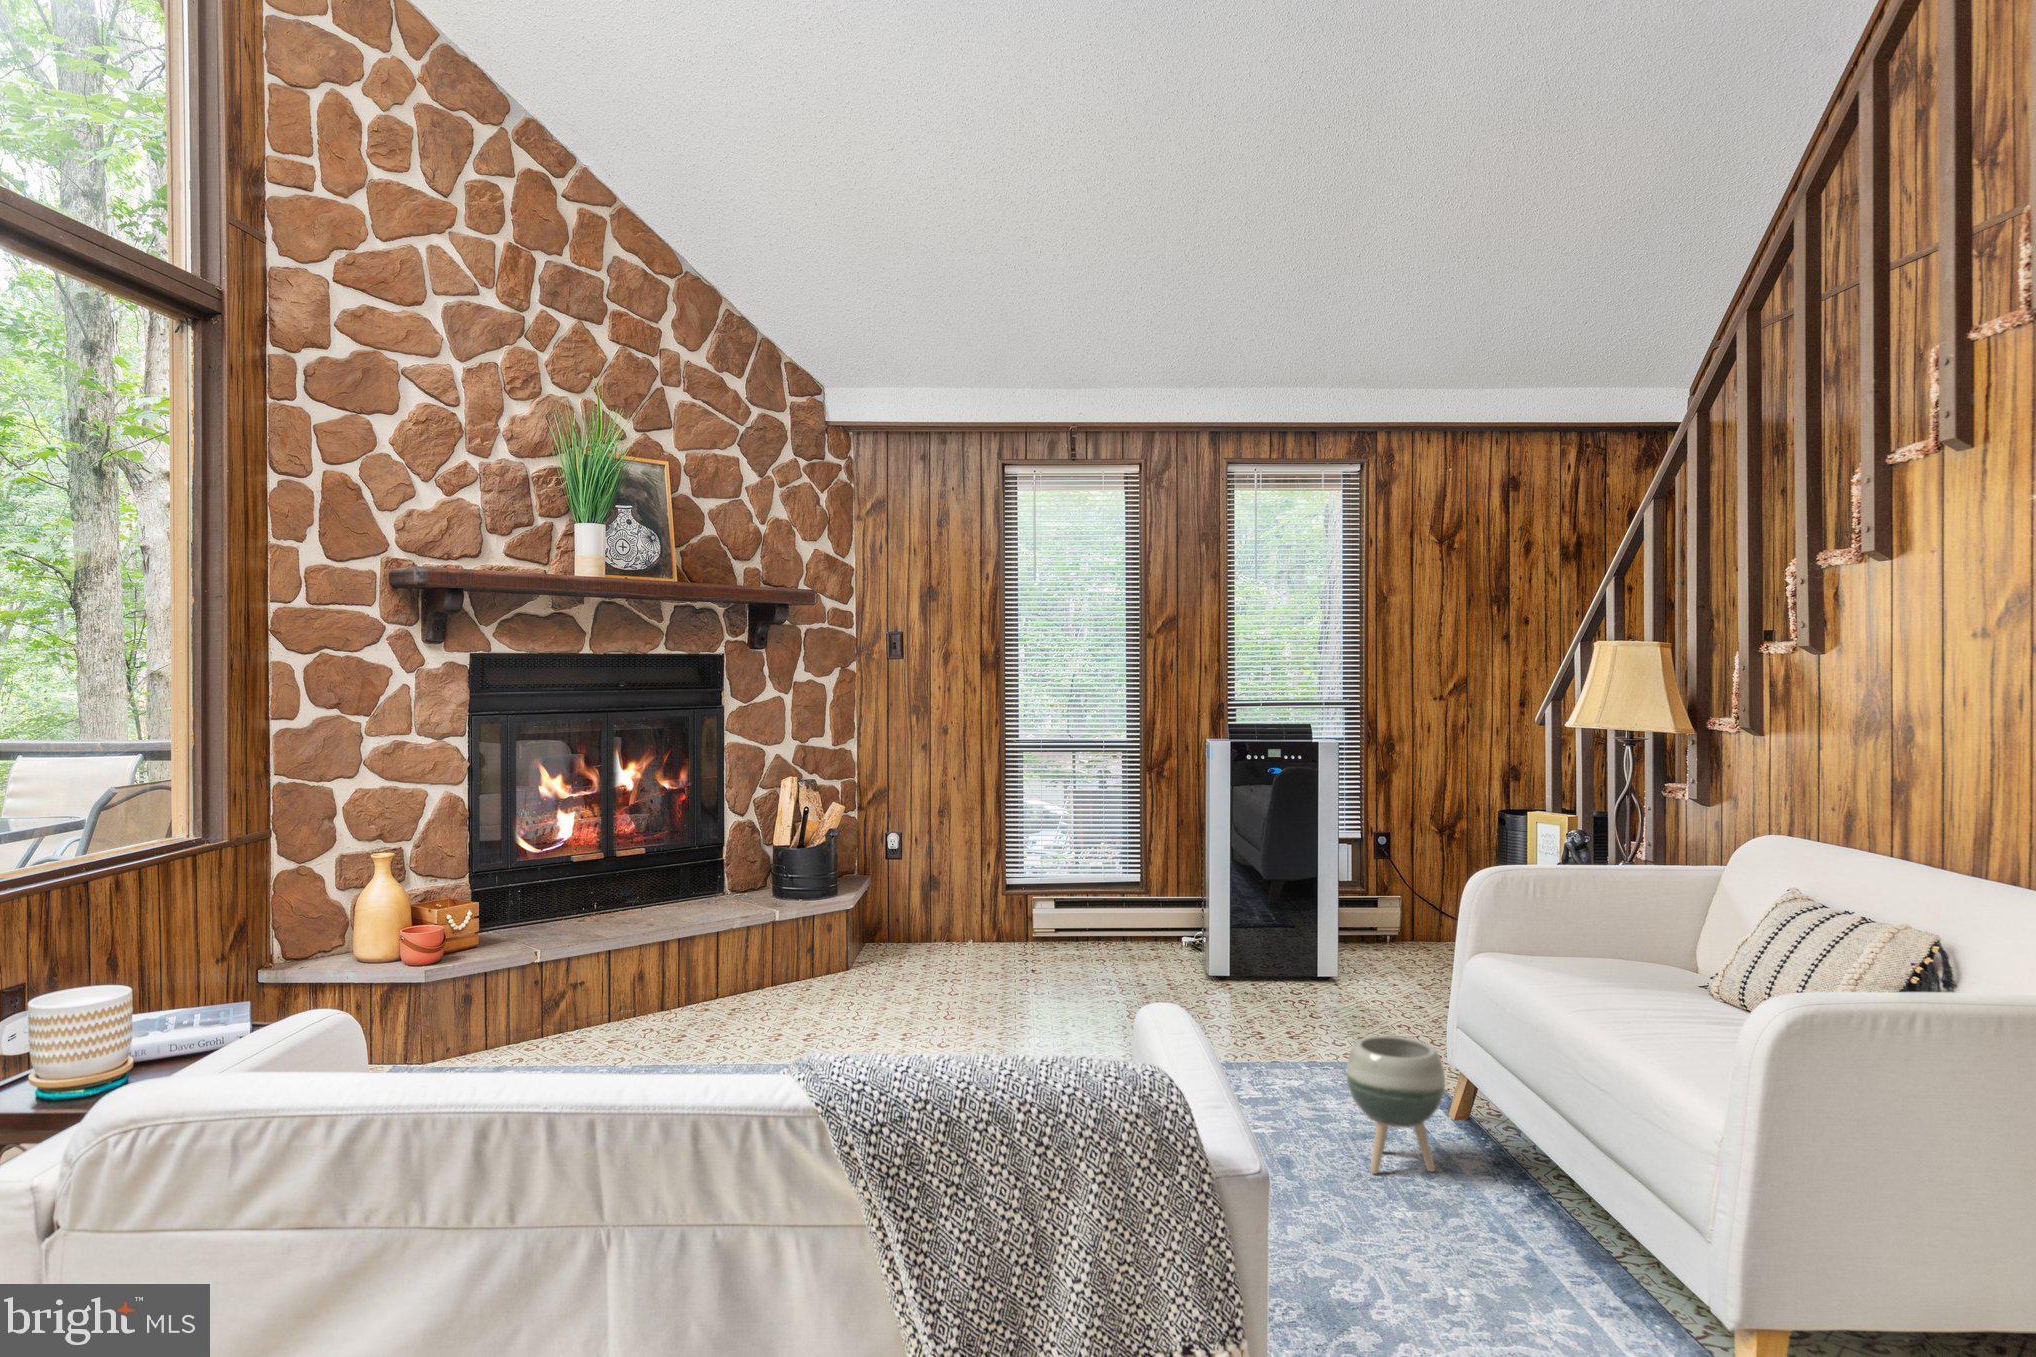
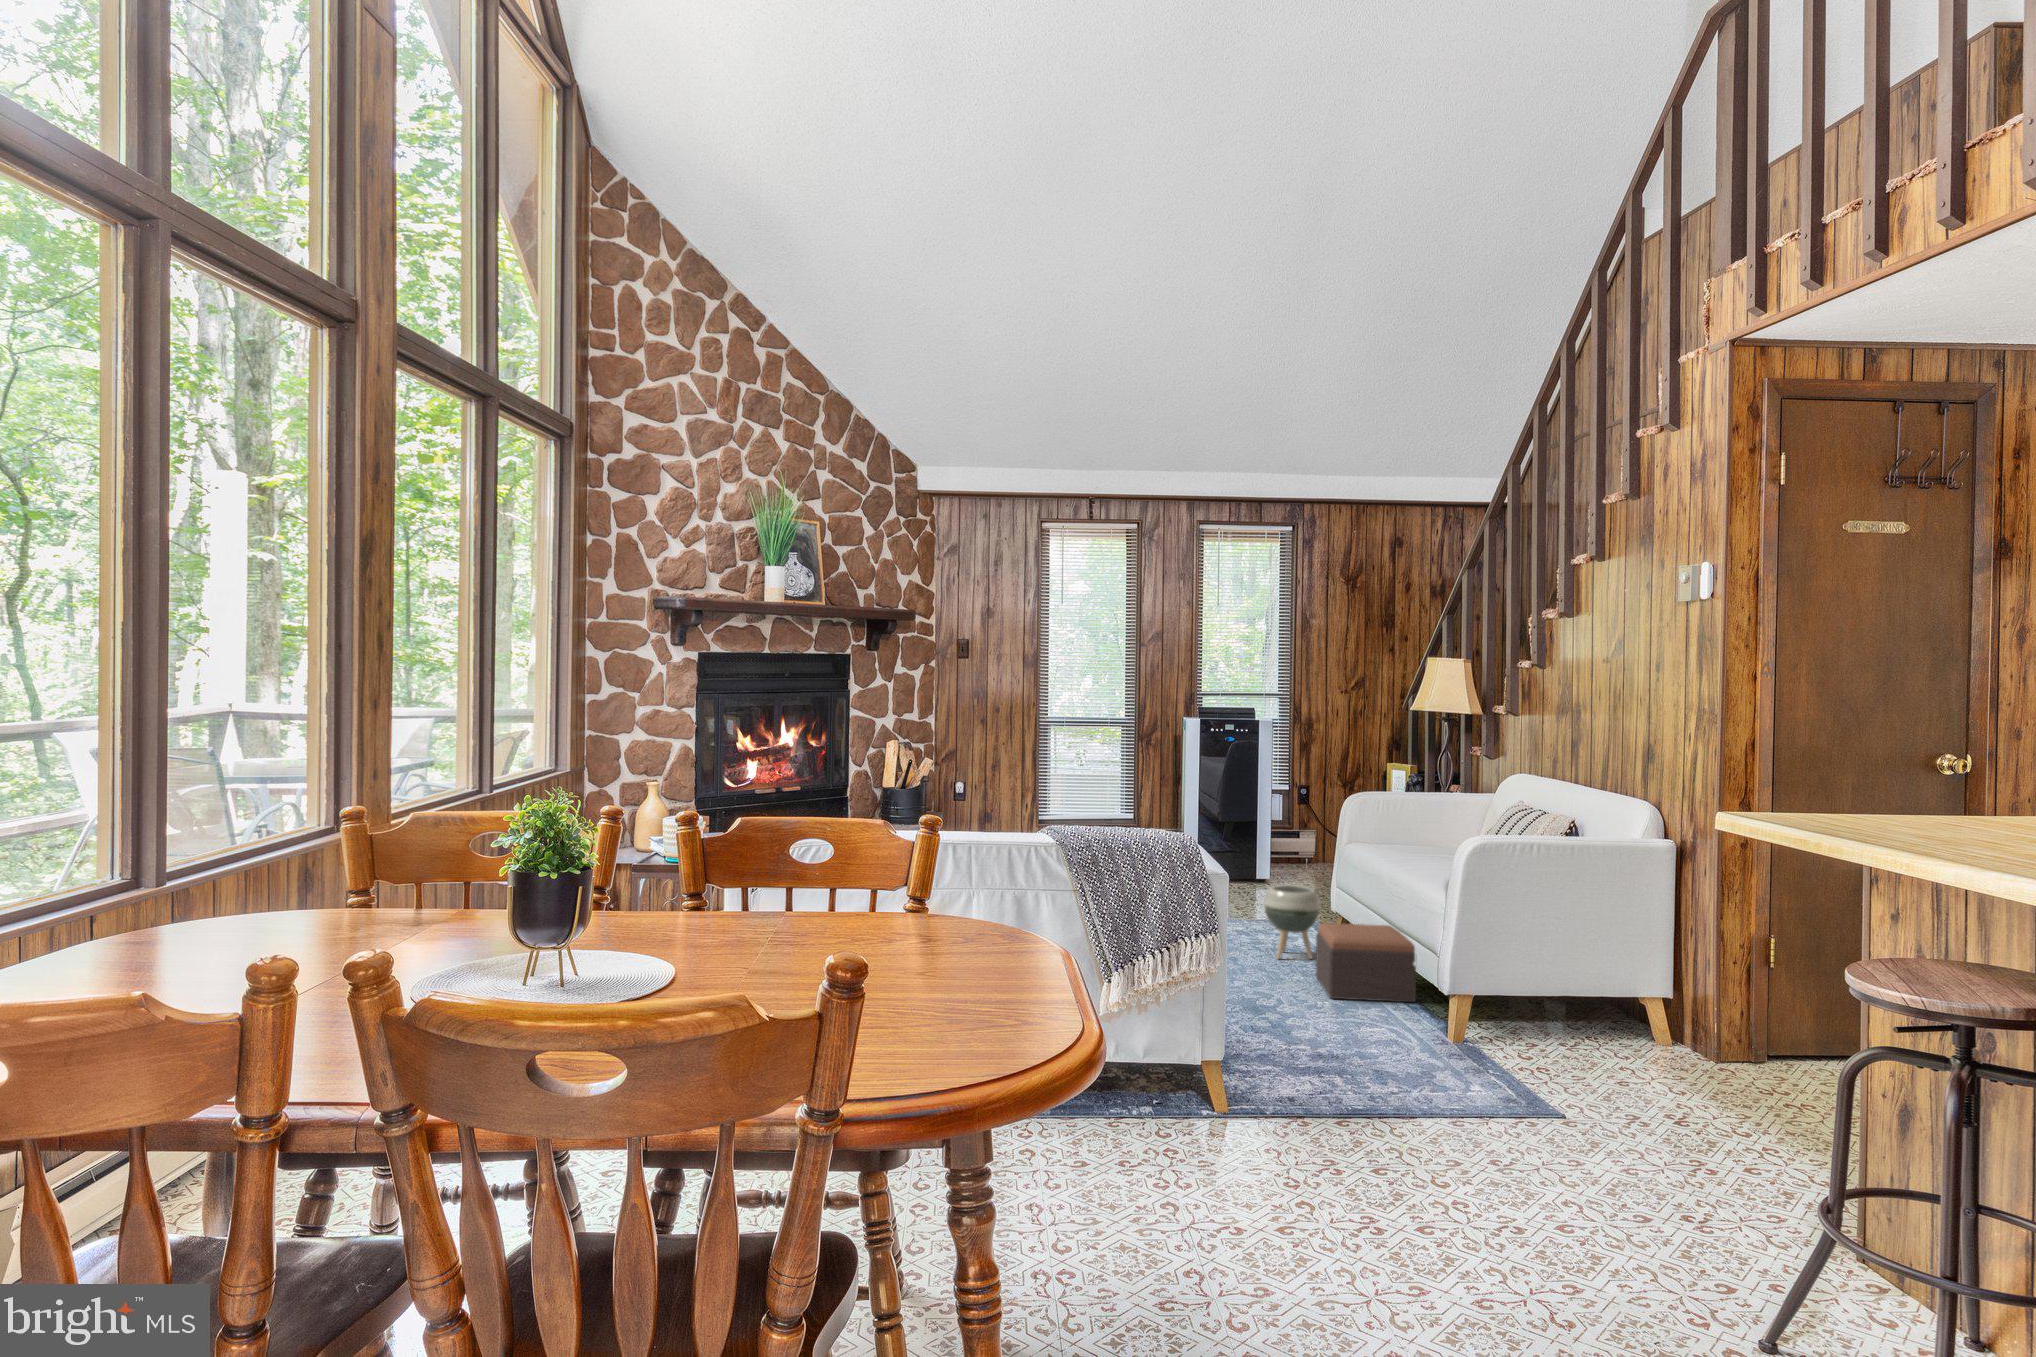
footstool: none [1451,1133,1666,1318] -> present [1316,923,1416,1002]

